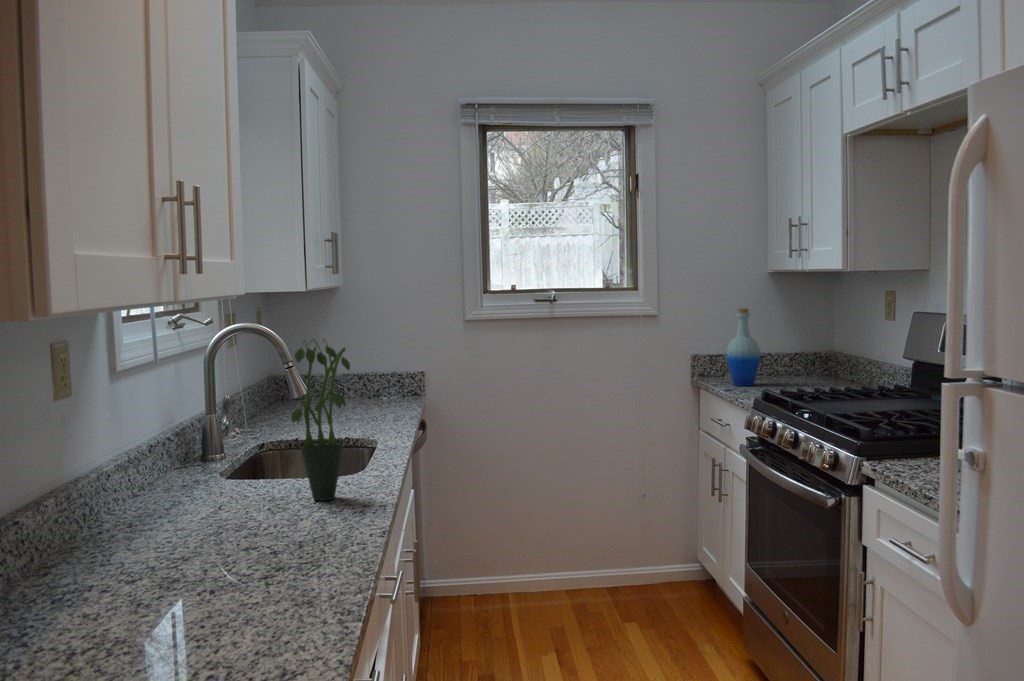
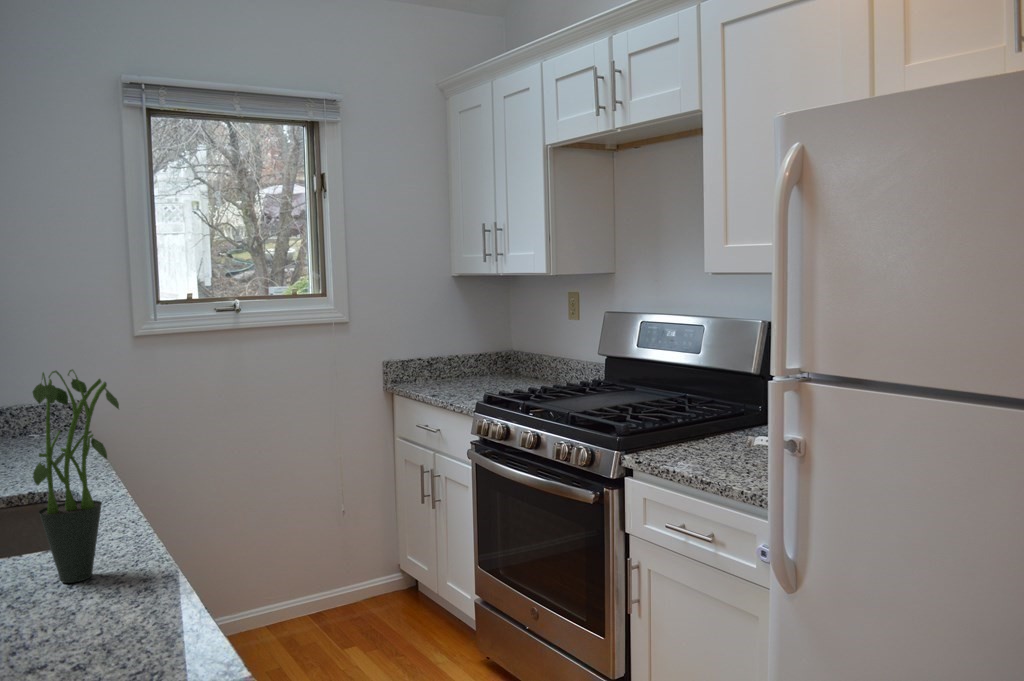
bottle: present [727,308,760,386] -> none [427,313,460,390]

